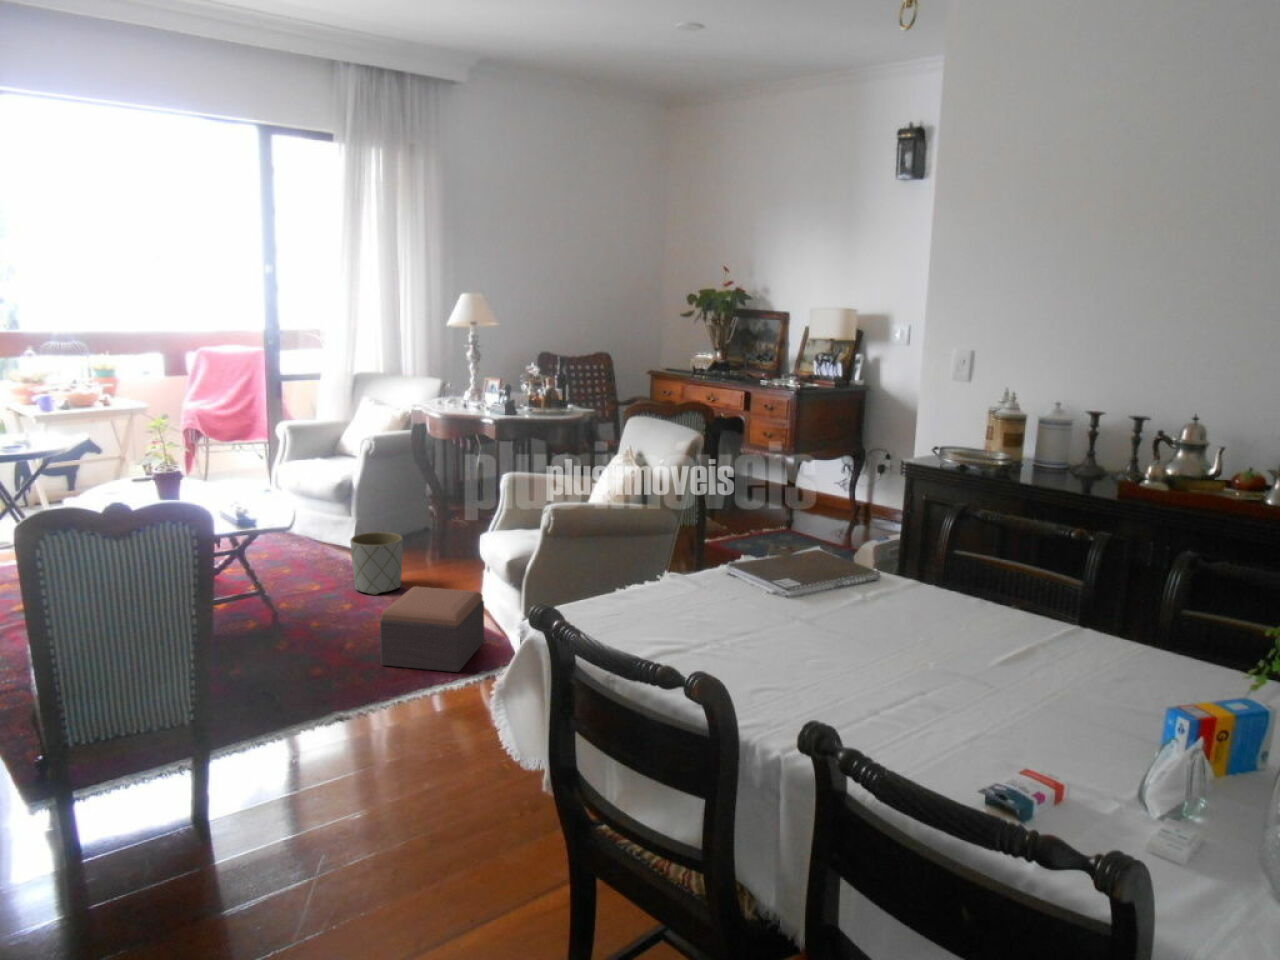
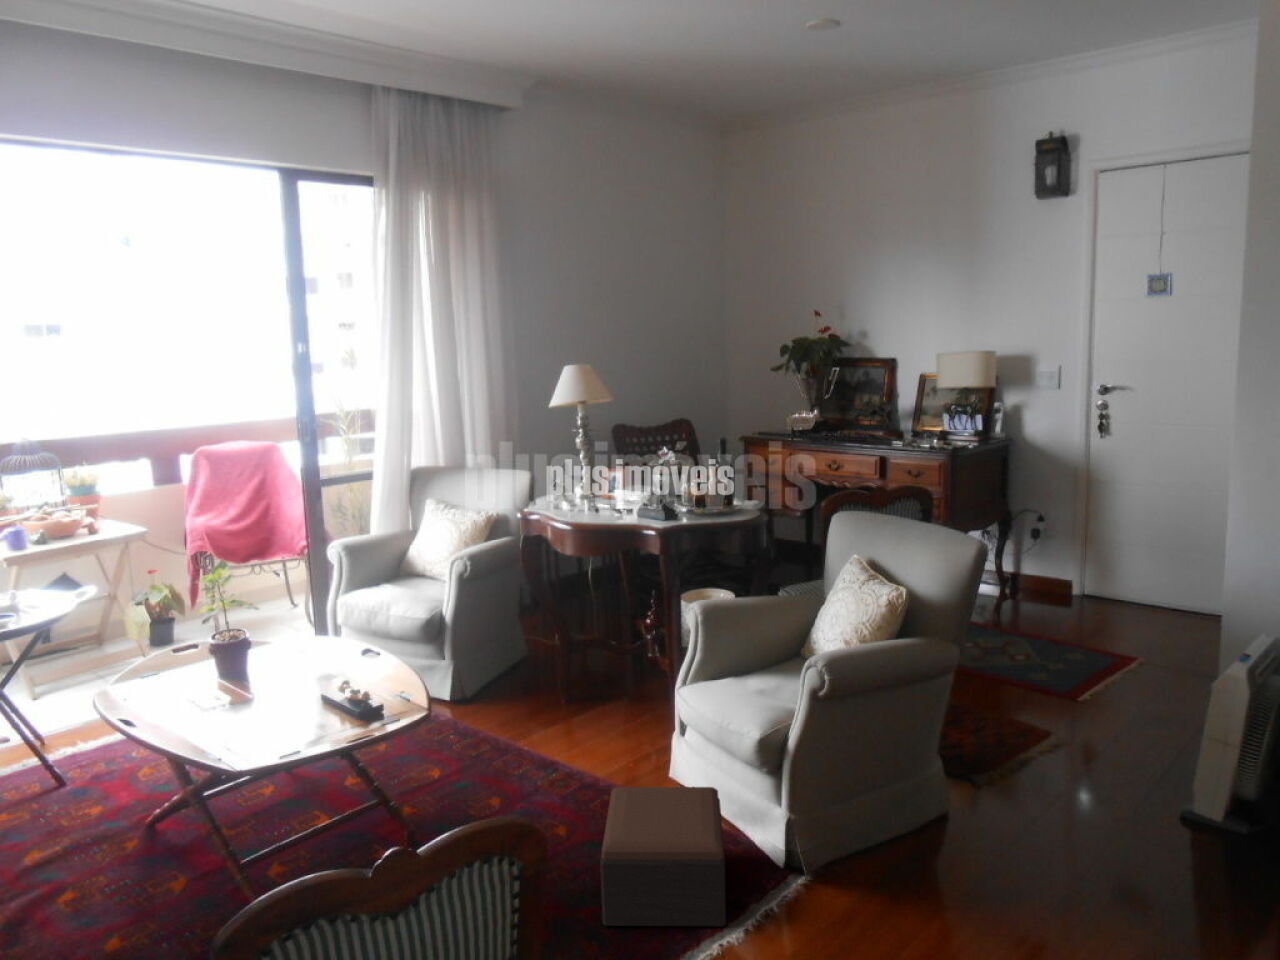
planter: present [350,532,403,595] -> none [478,687,547,780]

